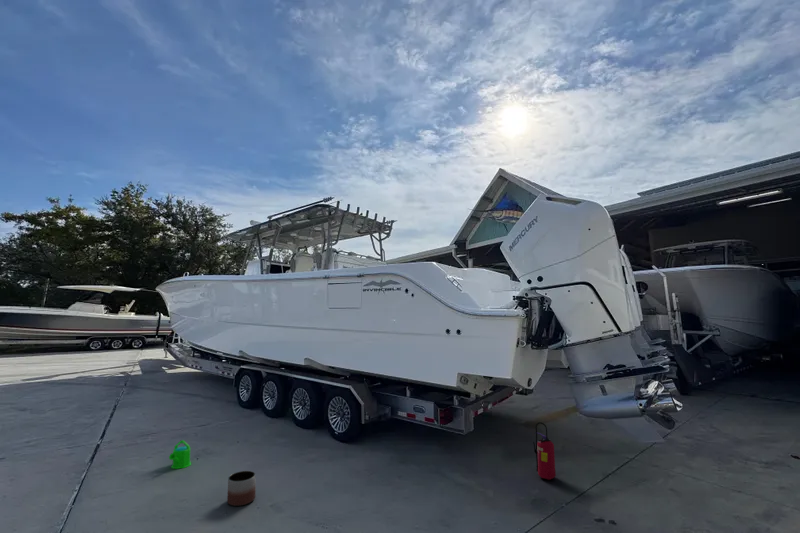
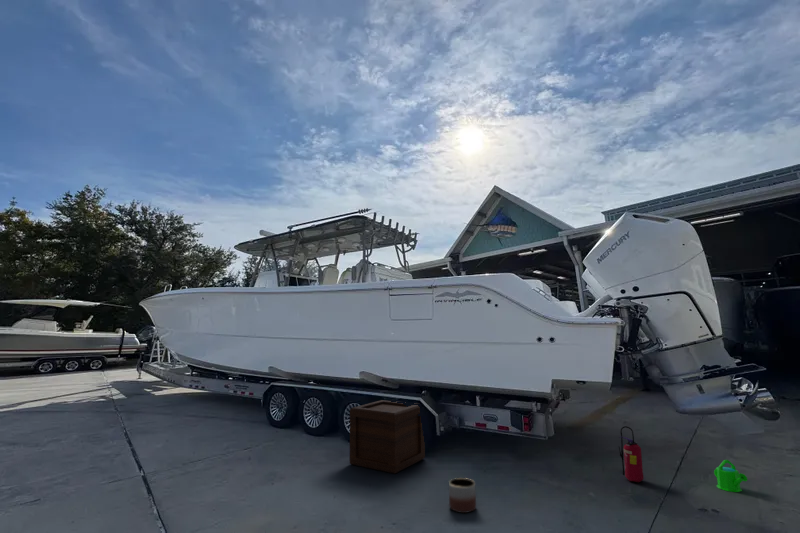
wooden crate: none [281,387,356,460] -> present [350,400,425,474]
watering can: present [169,440,191,469] -> present [714,460,747,492]
planter: present [227,471,256,506] -> present [449,478,476,513]

